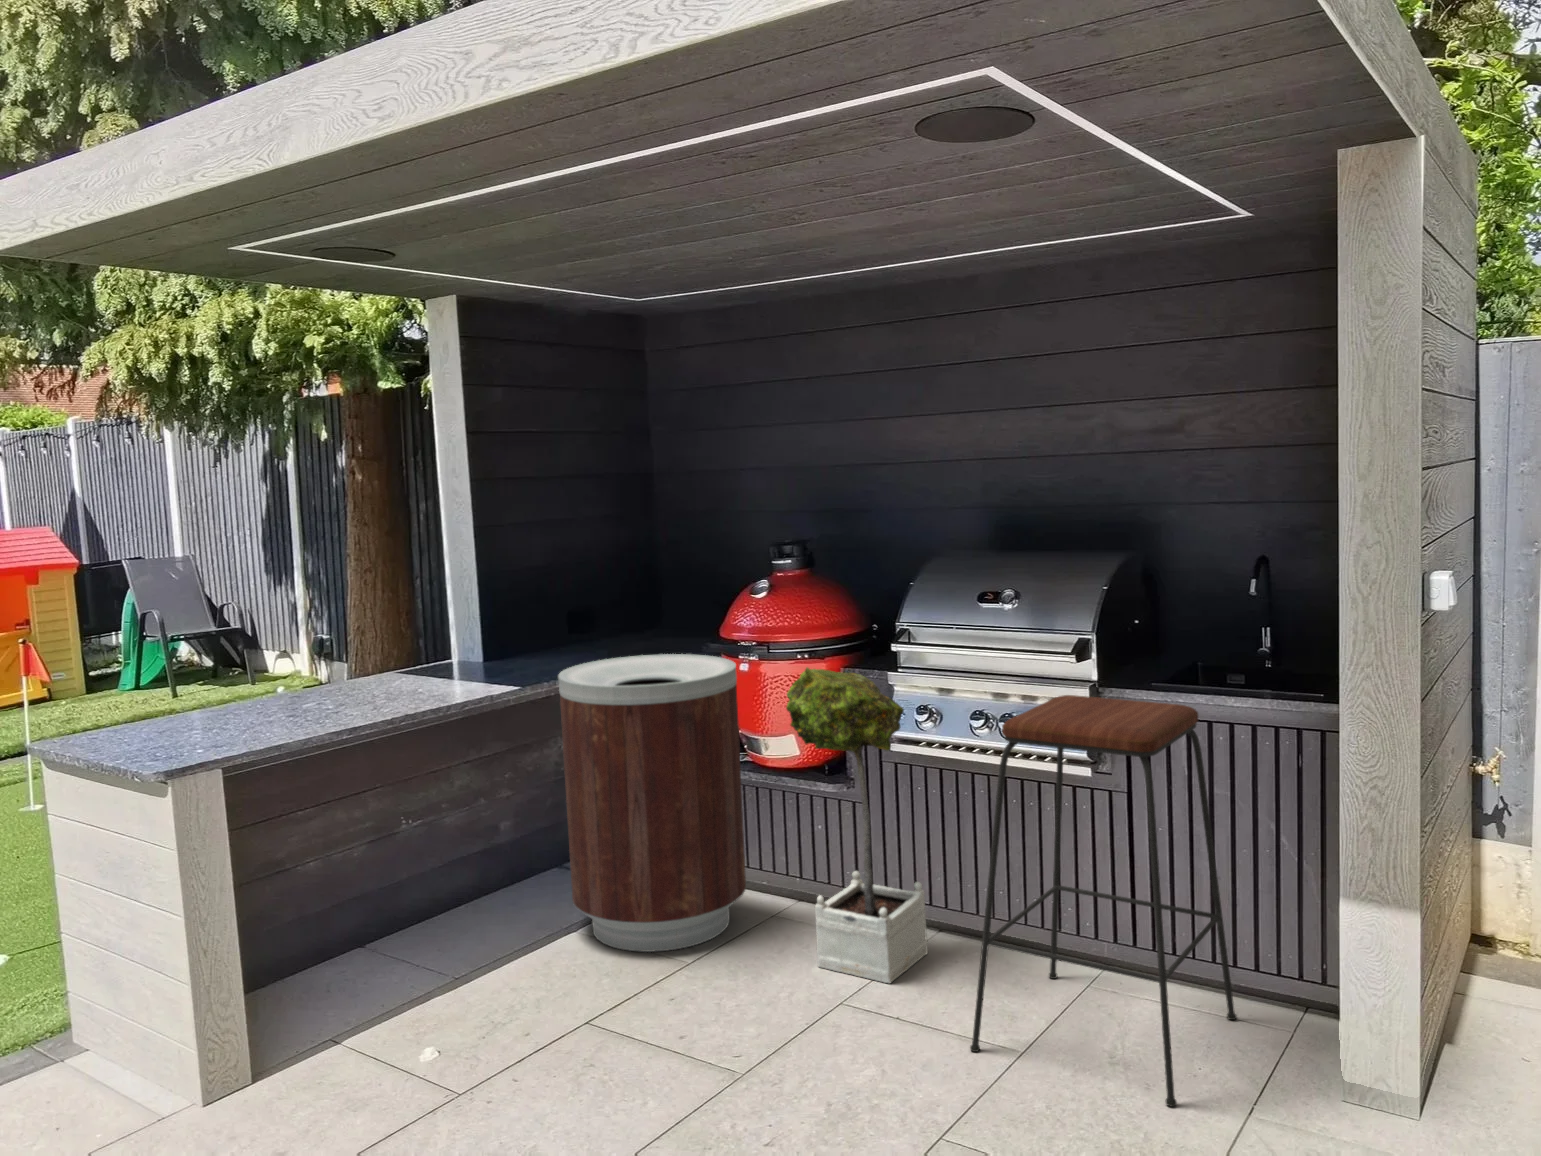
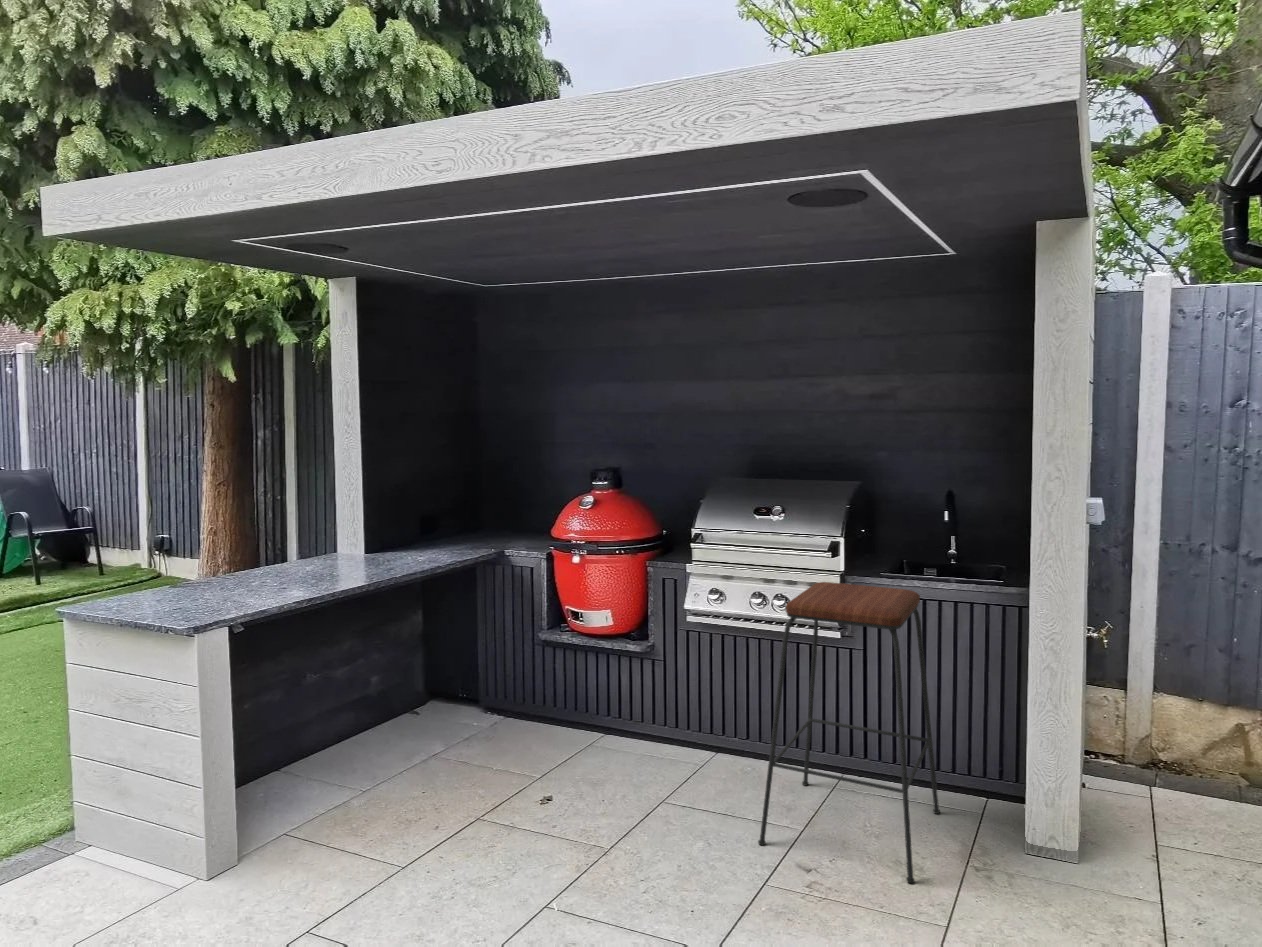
trash can: present [558,654,746,952] -> none [438,548,575,772]
potted tree: present [786,667,928,983] -> none [613,560,712,793]

